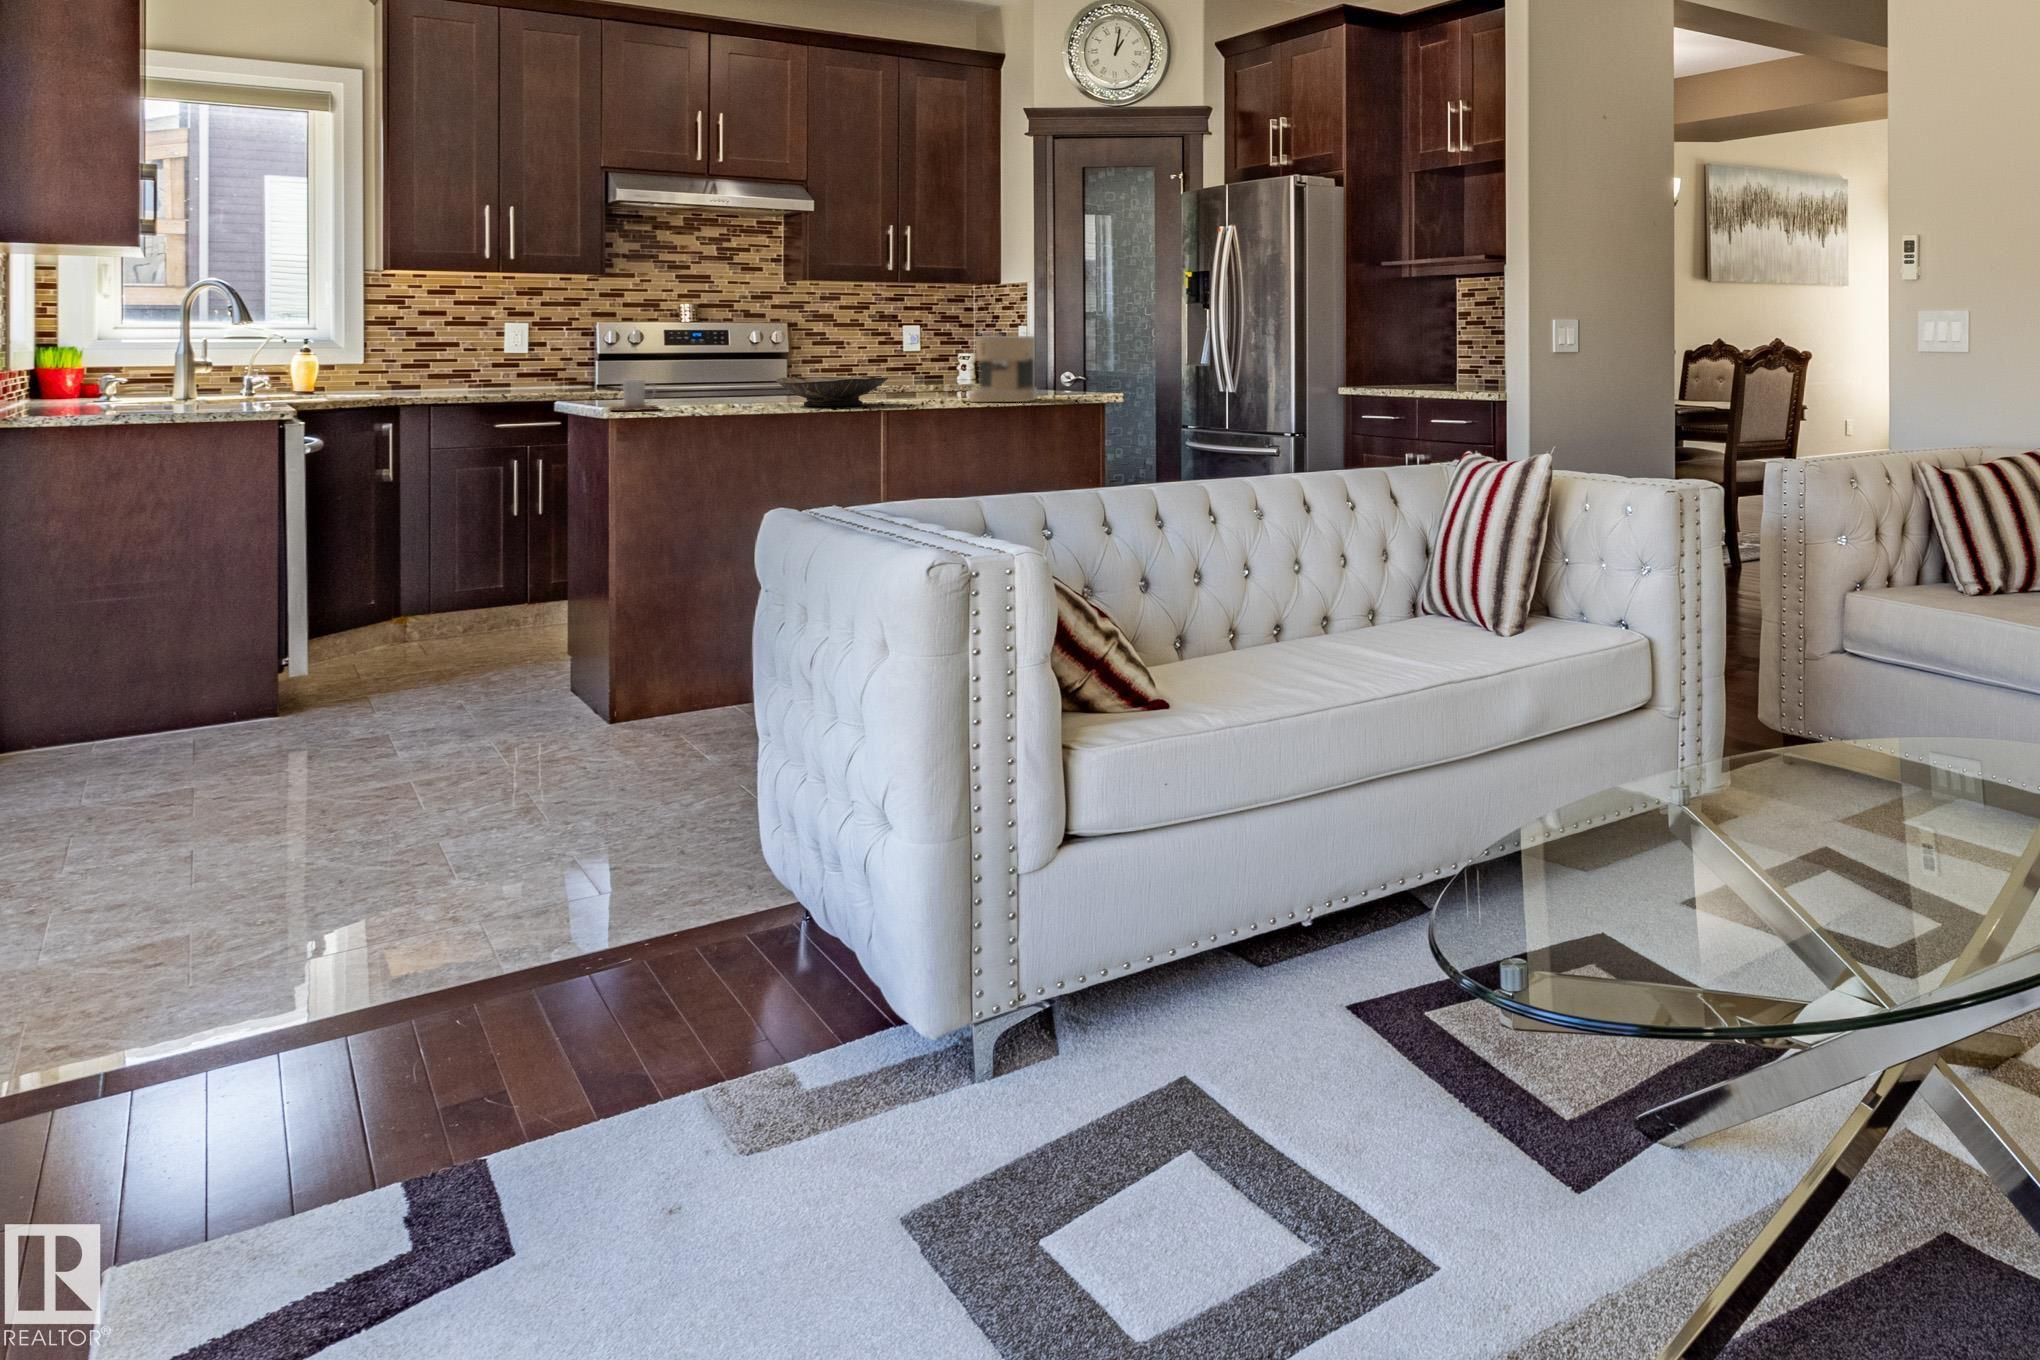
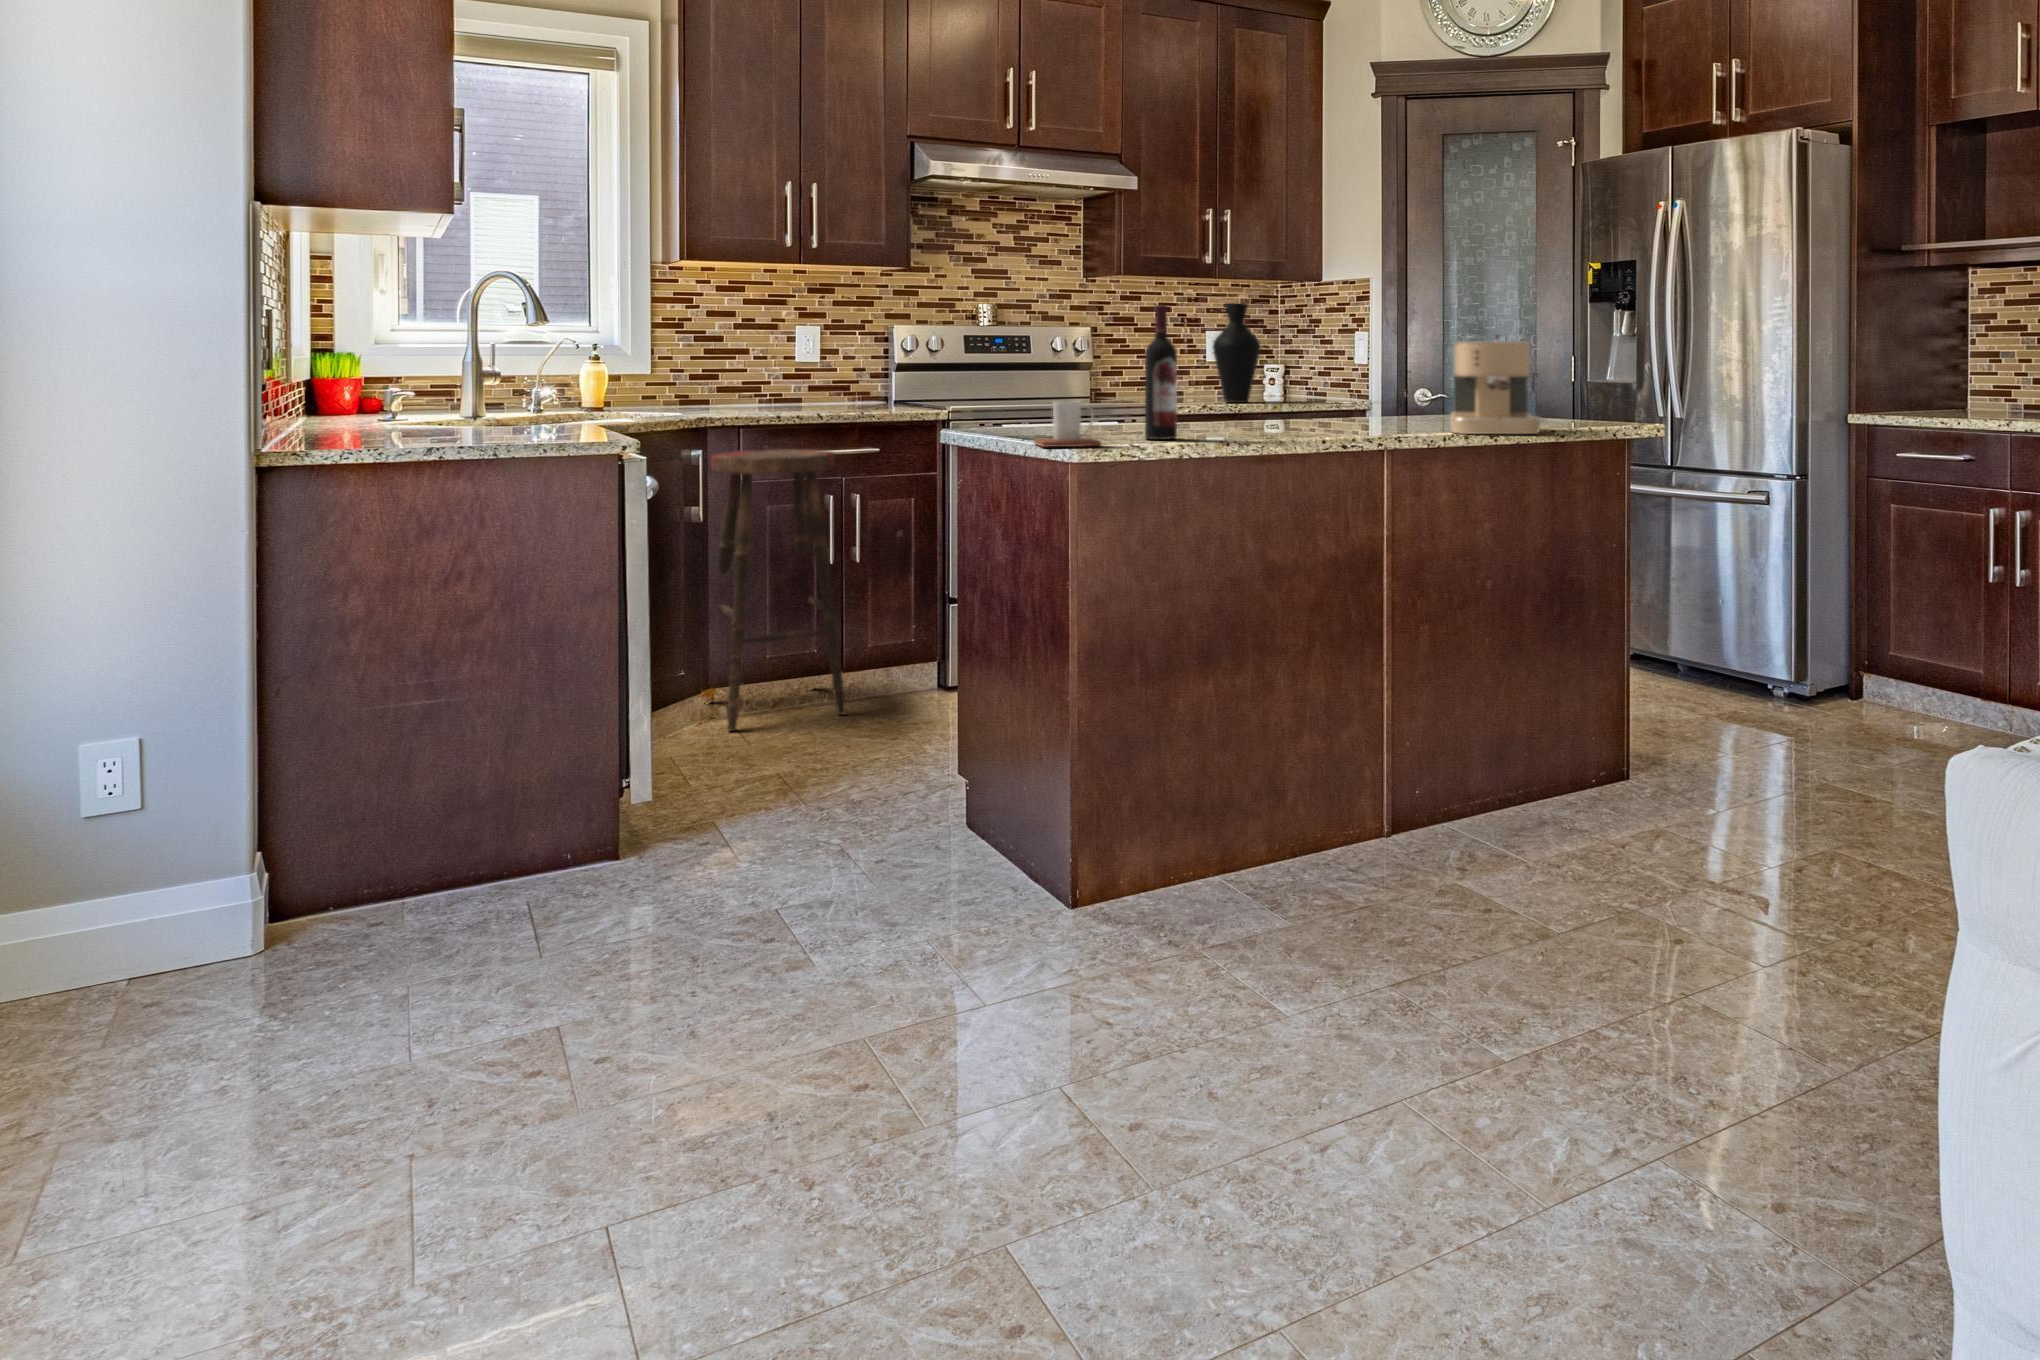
vase: none [876,304,919,385] -> present [1213,303,1261,403]
wine bottle: none [709,312,735,407] -> present [1145,305,1177,440]
bowl: present [777,377,888,406] -> none [1230,397,1374,441]
bar stool: none [402,424,523,643] -> present [711,450,846,731]

